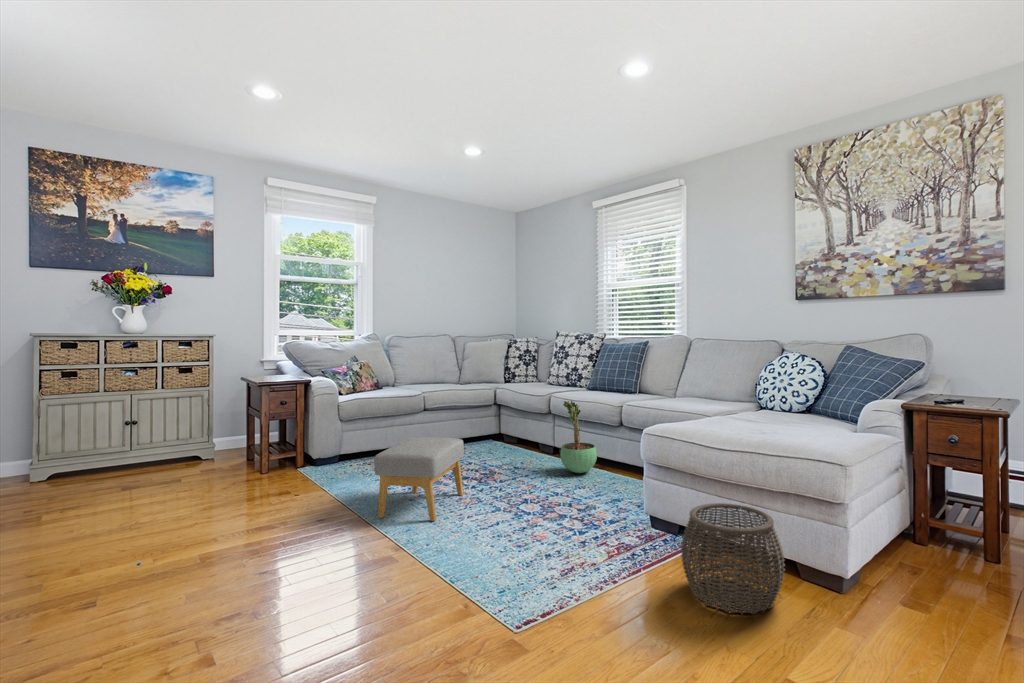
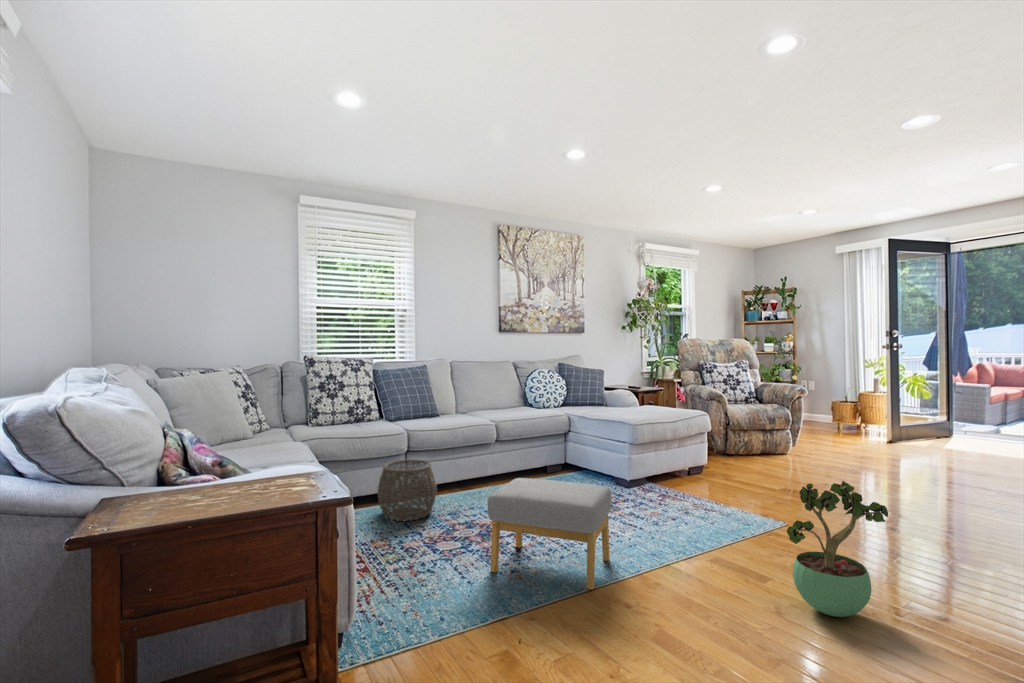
potted plant: present [560,401,597,473] -> present [787,481,888,617]
woven basket: present [681,503,785,615] -> present [378,459,437,521]

